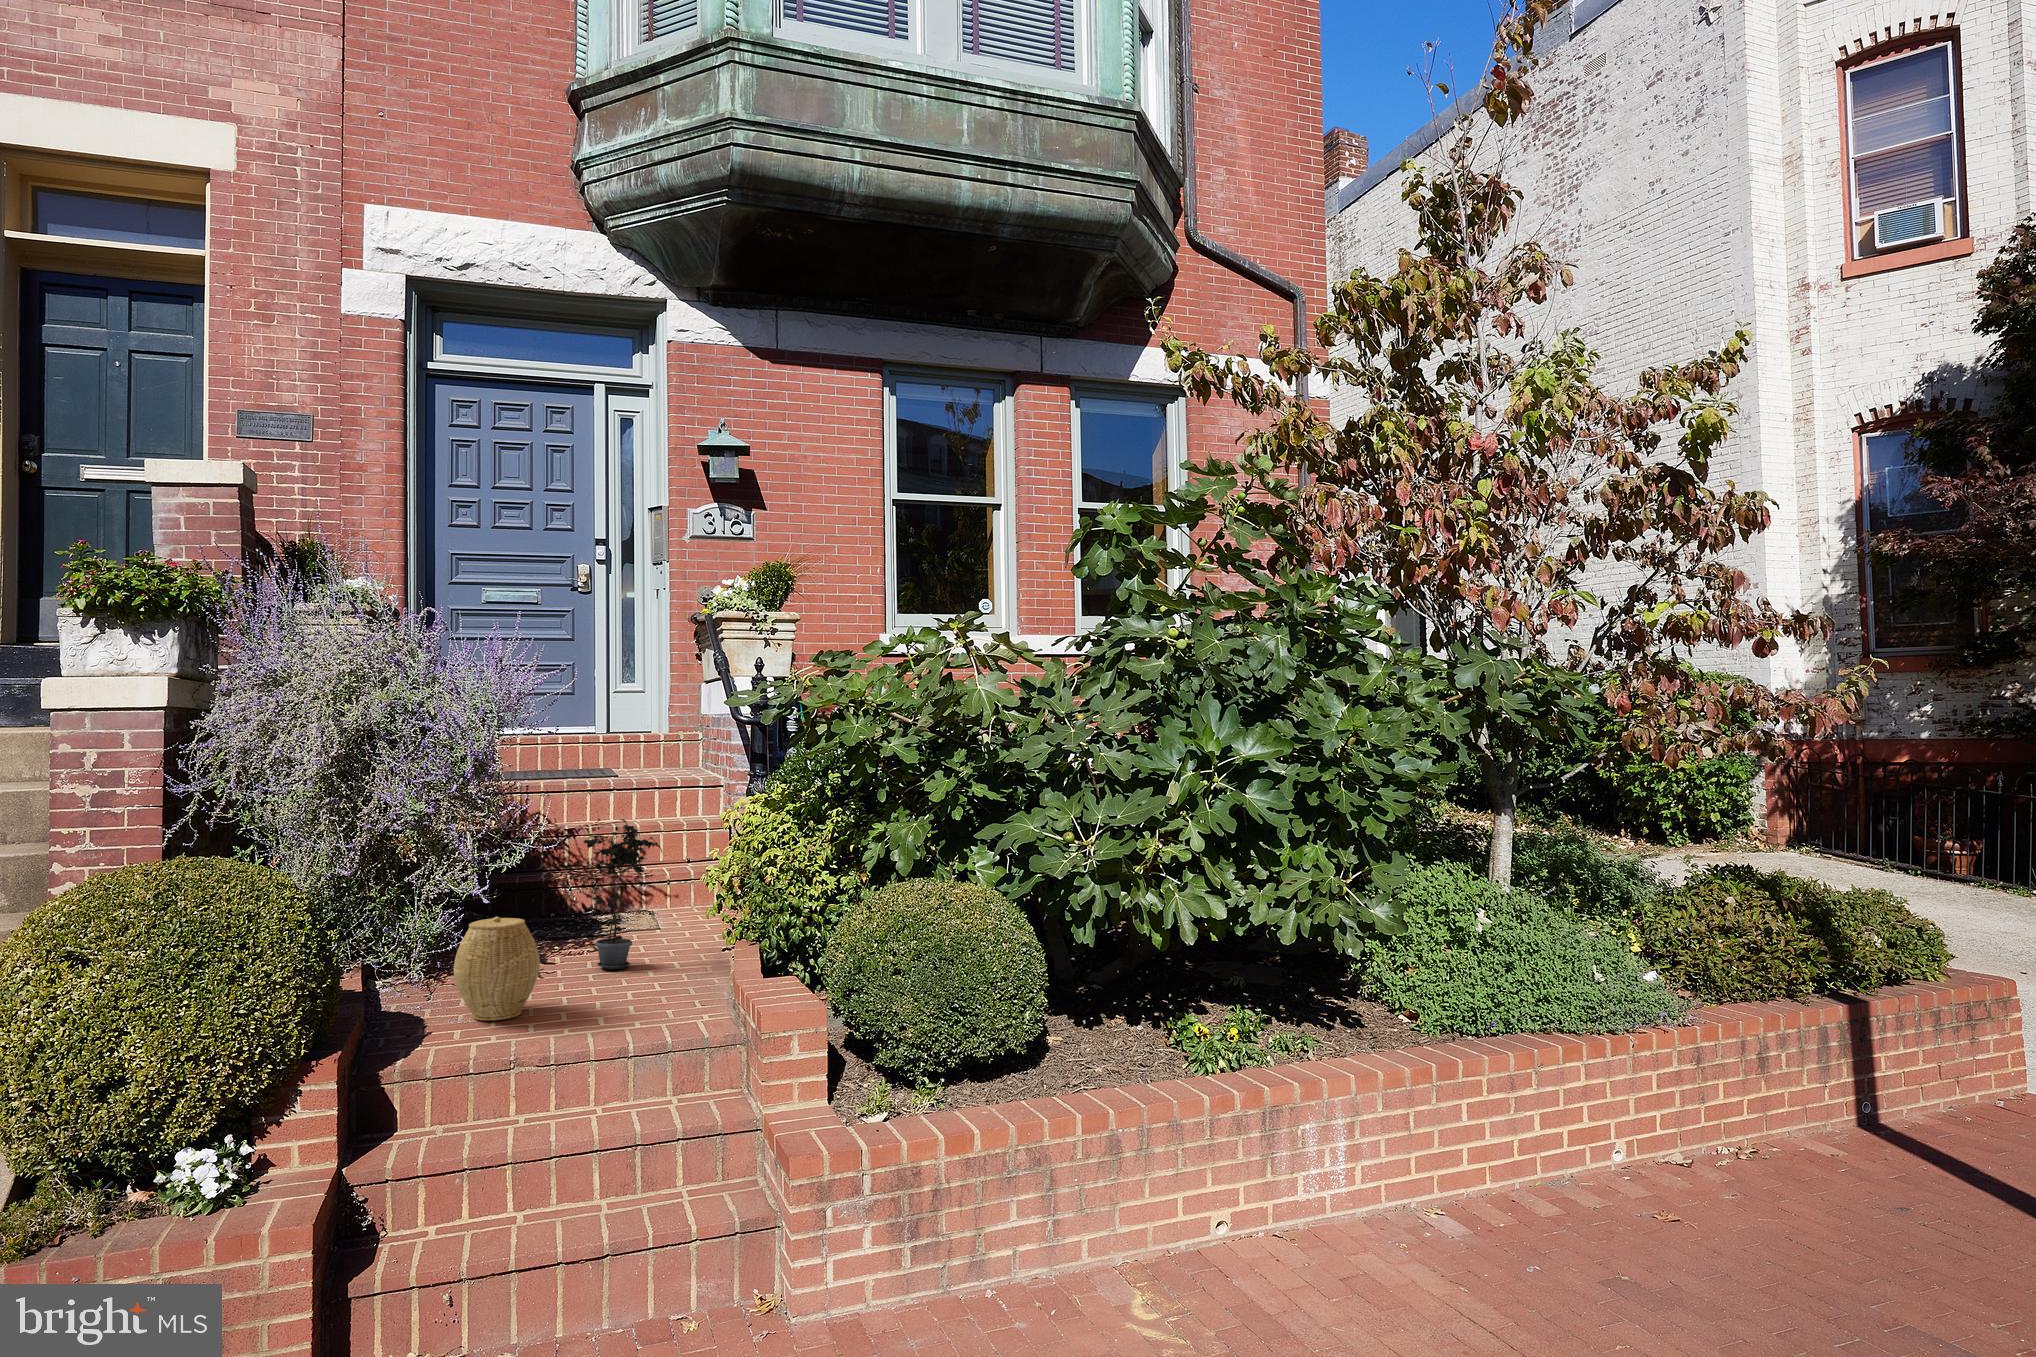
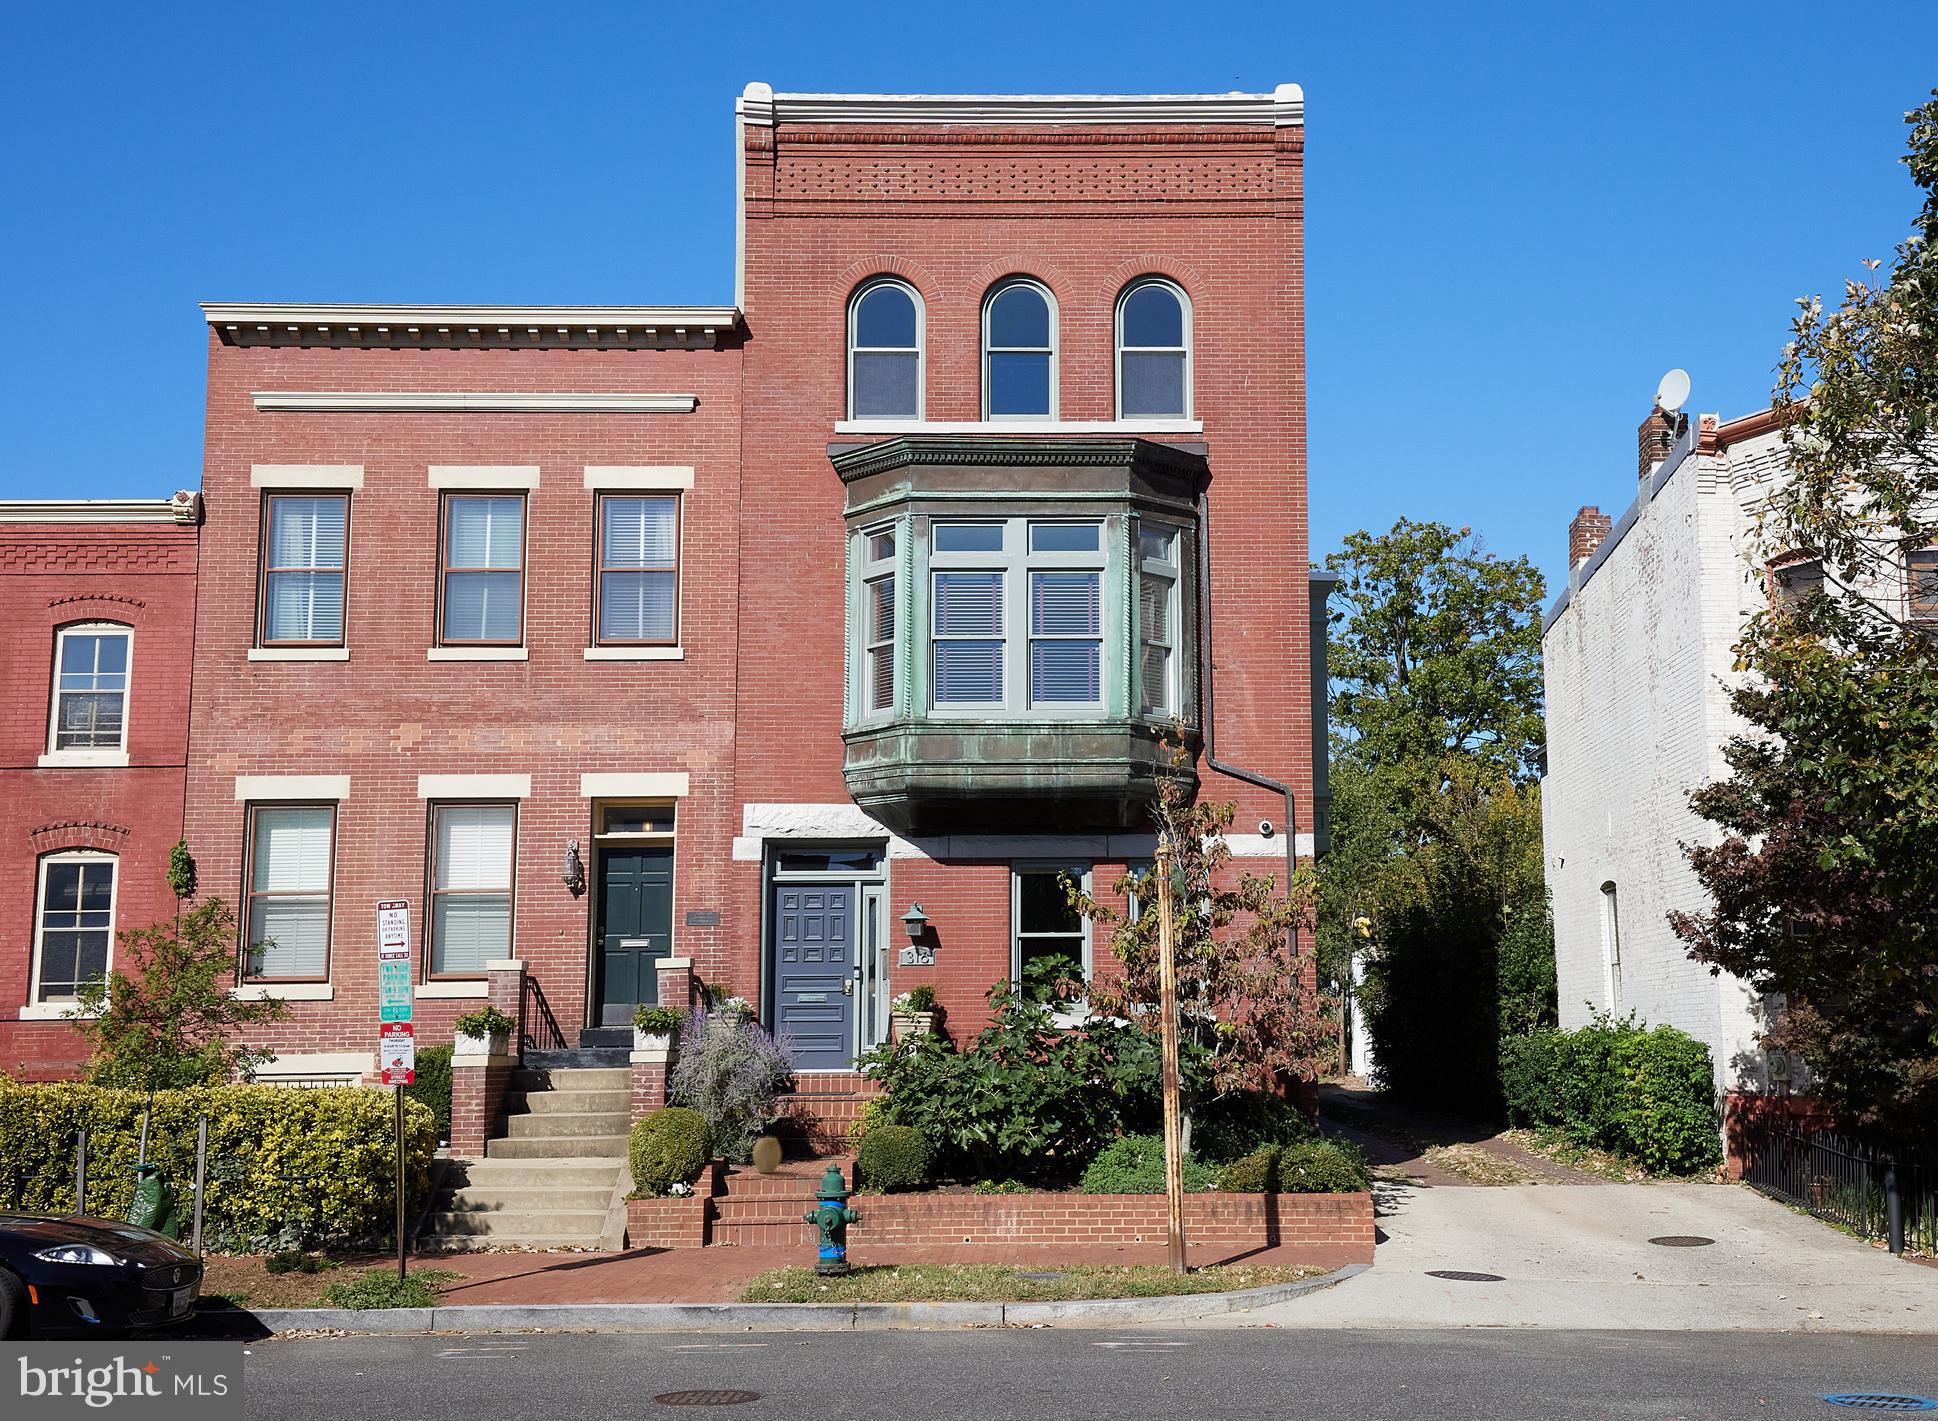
potted plant: present [583,819,662,970] -> none [805,1106,832,1166]

